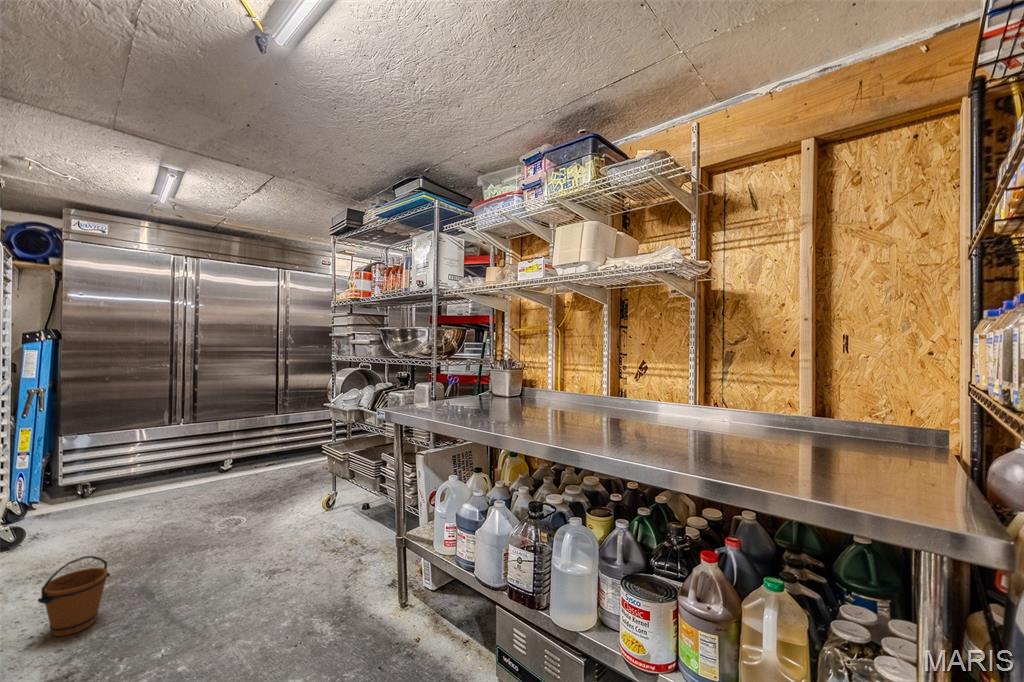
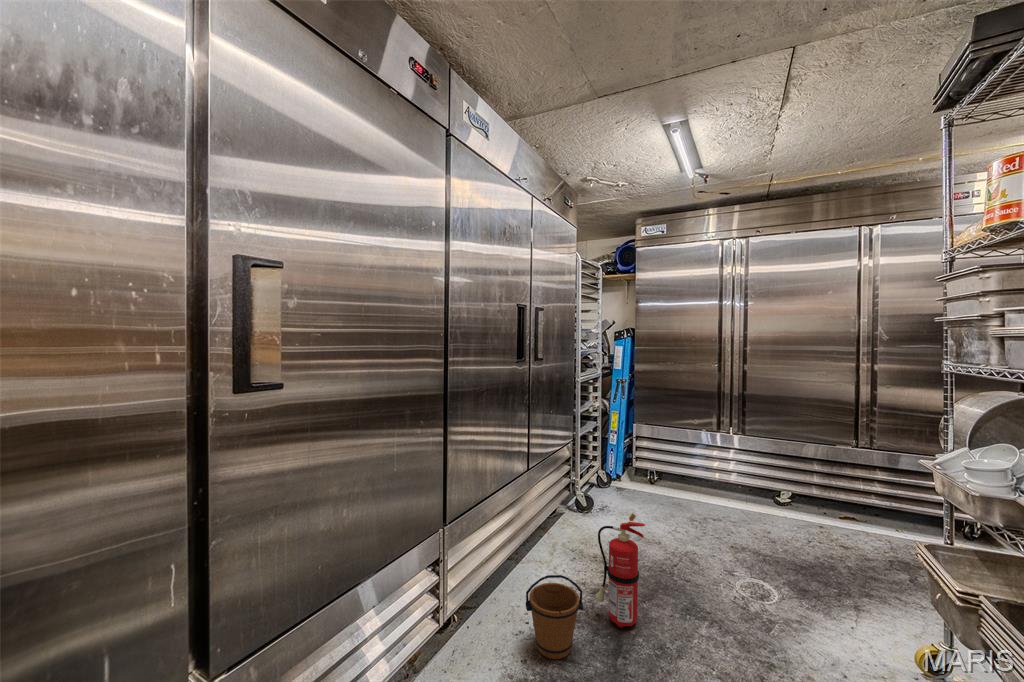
fire extinguisher: none [102,486,160,585] -> present [595,513,645,628]

